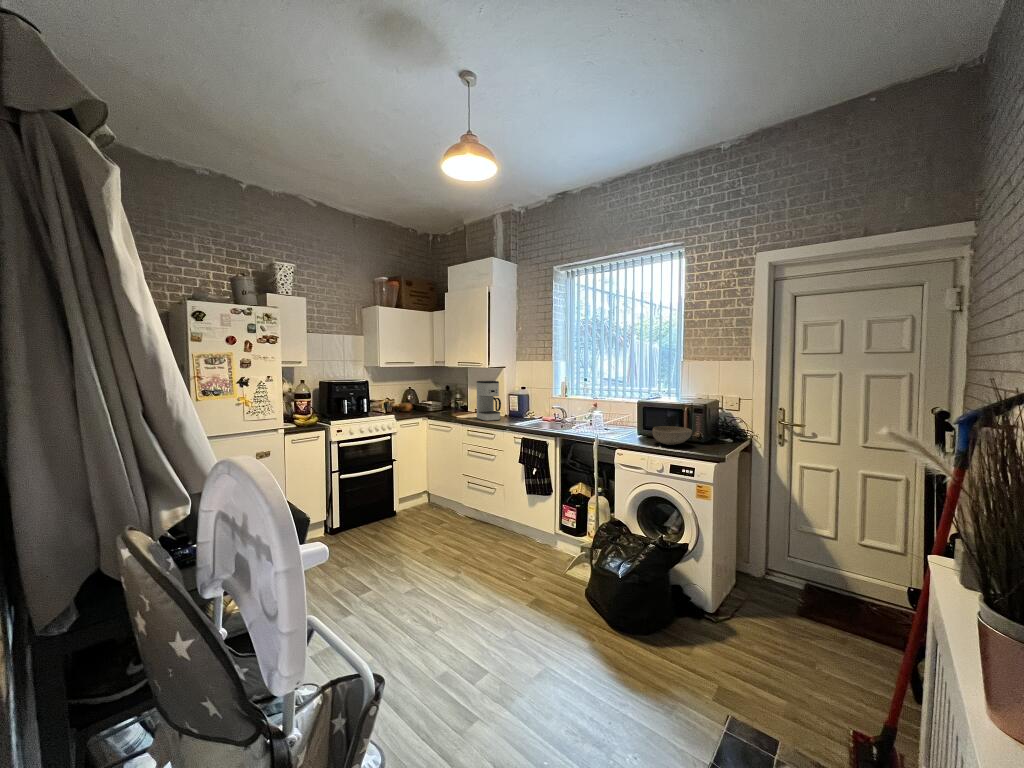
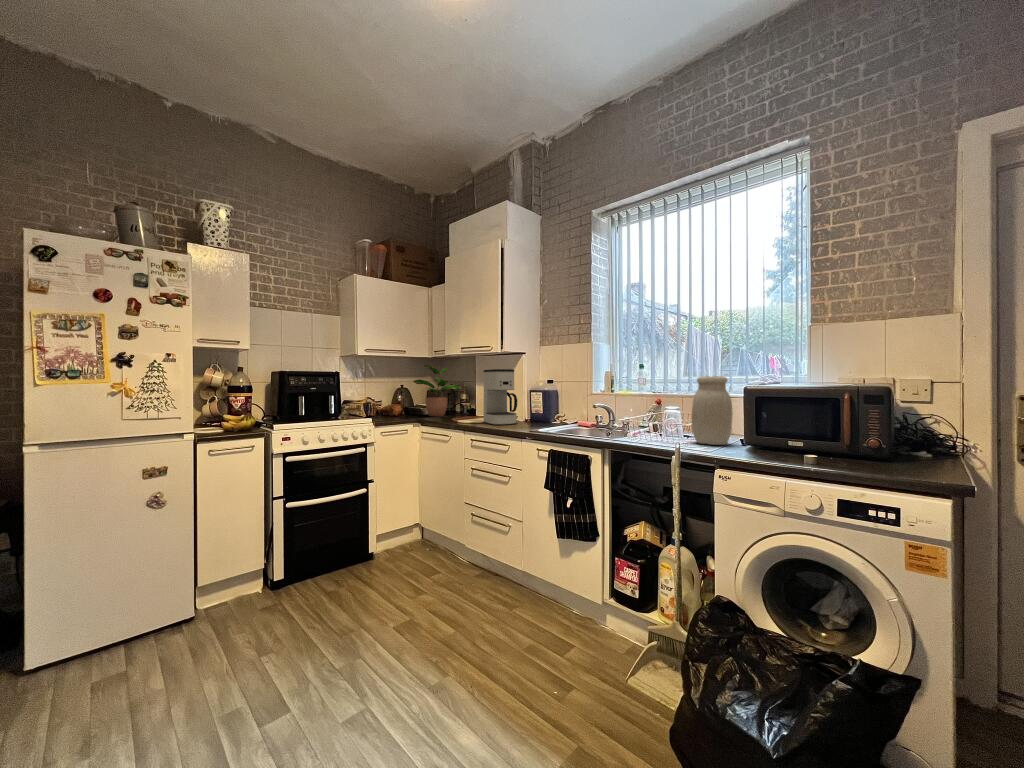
potted plant: none [421,375,459,413] -> present [413,365,462,416]
jar: none [608,393,631,435] -> present [691,376,733,445]
bowl: present [652,426,692,445] -> none [791,430,880,464]

